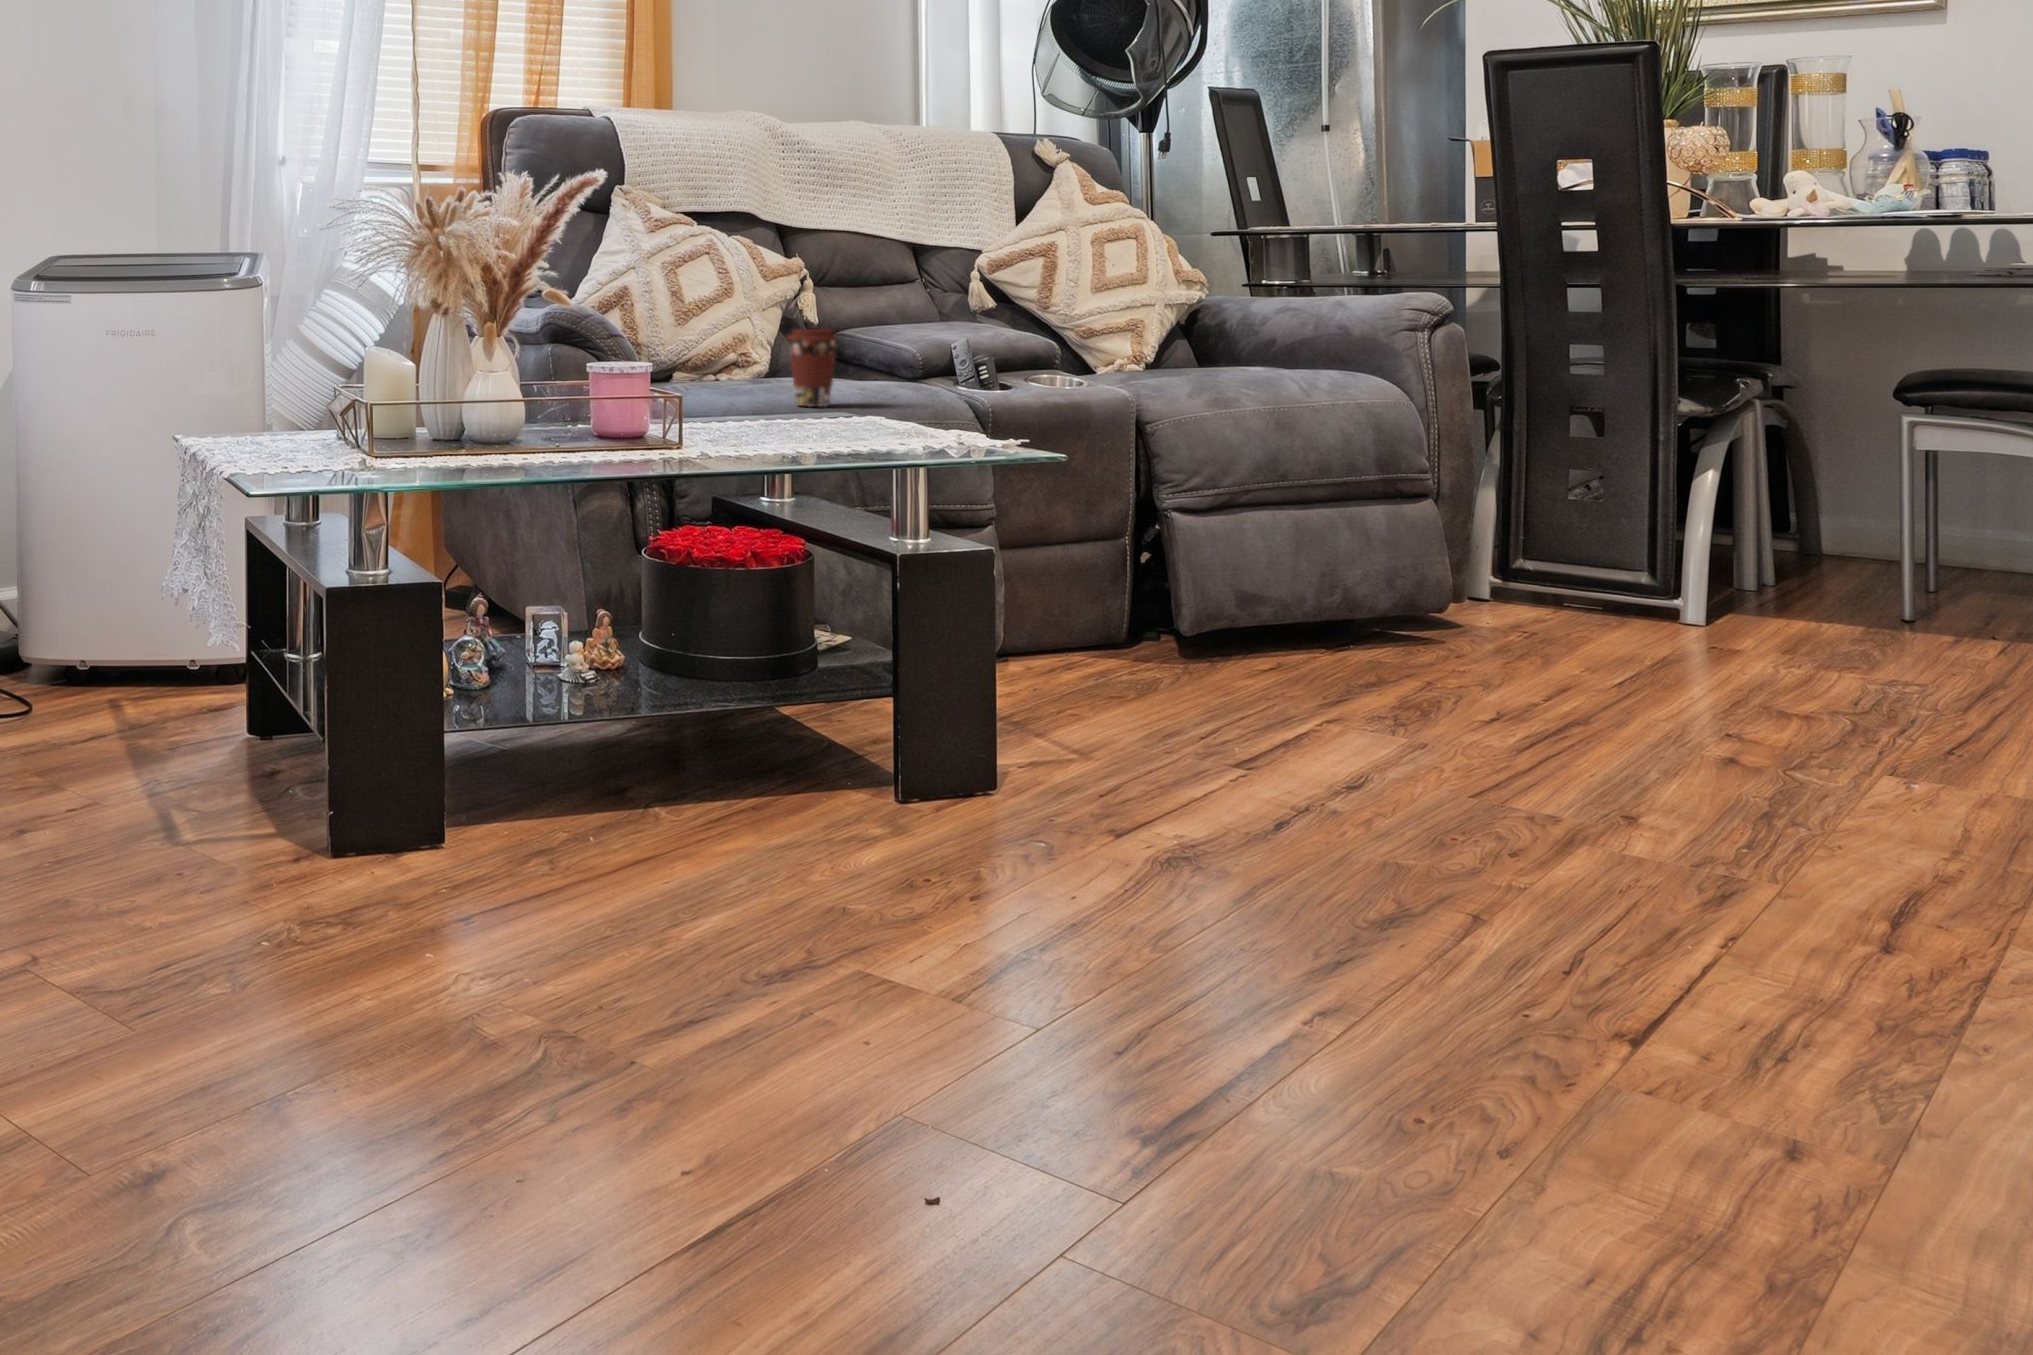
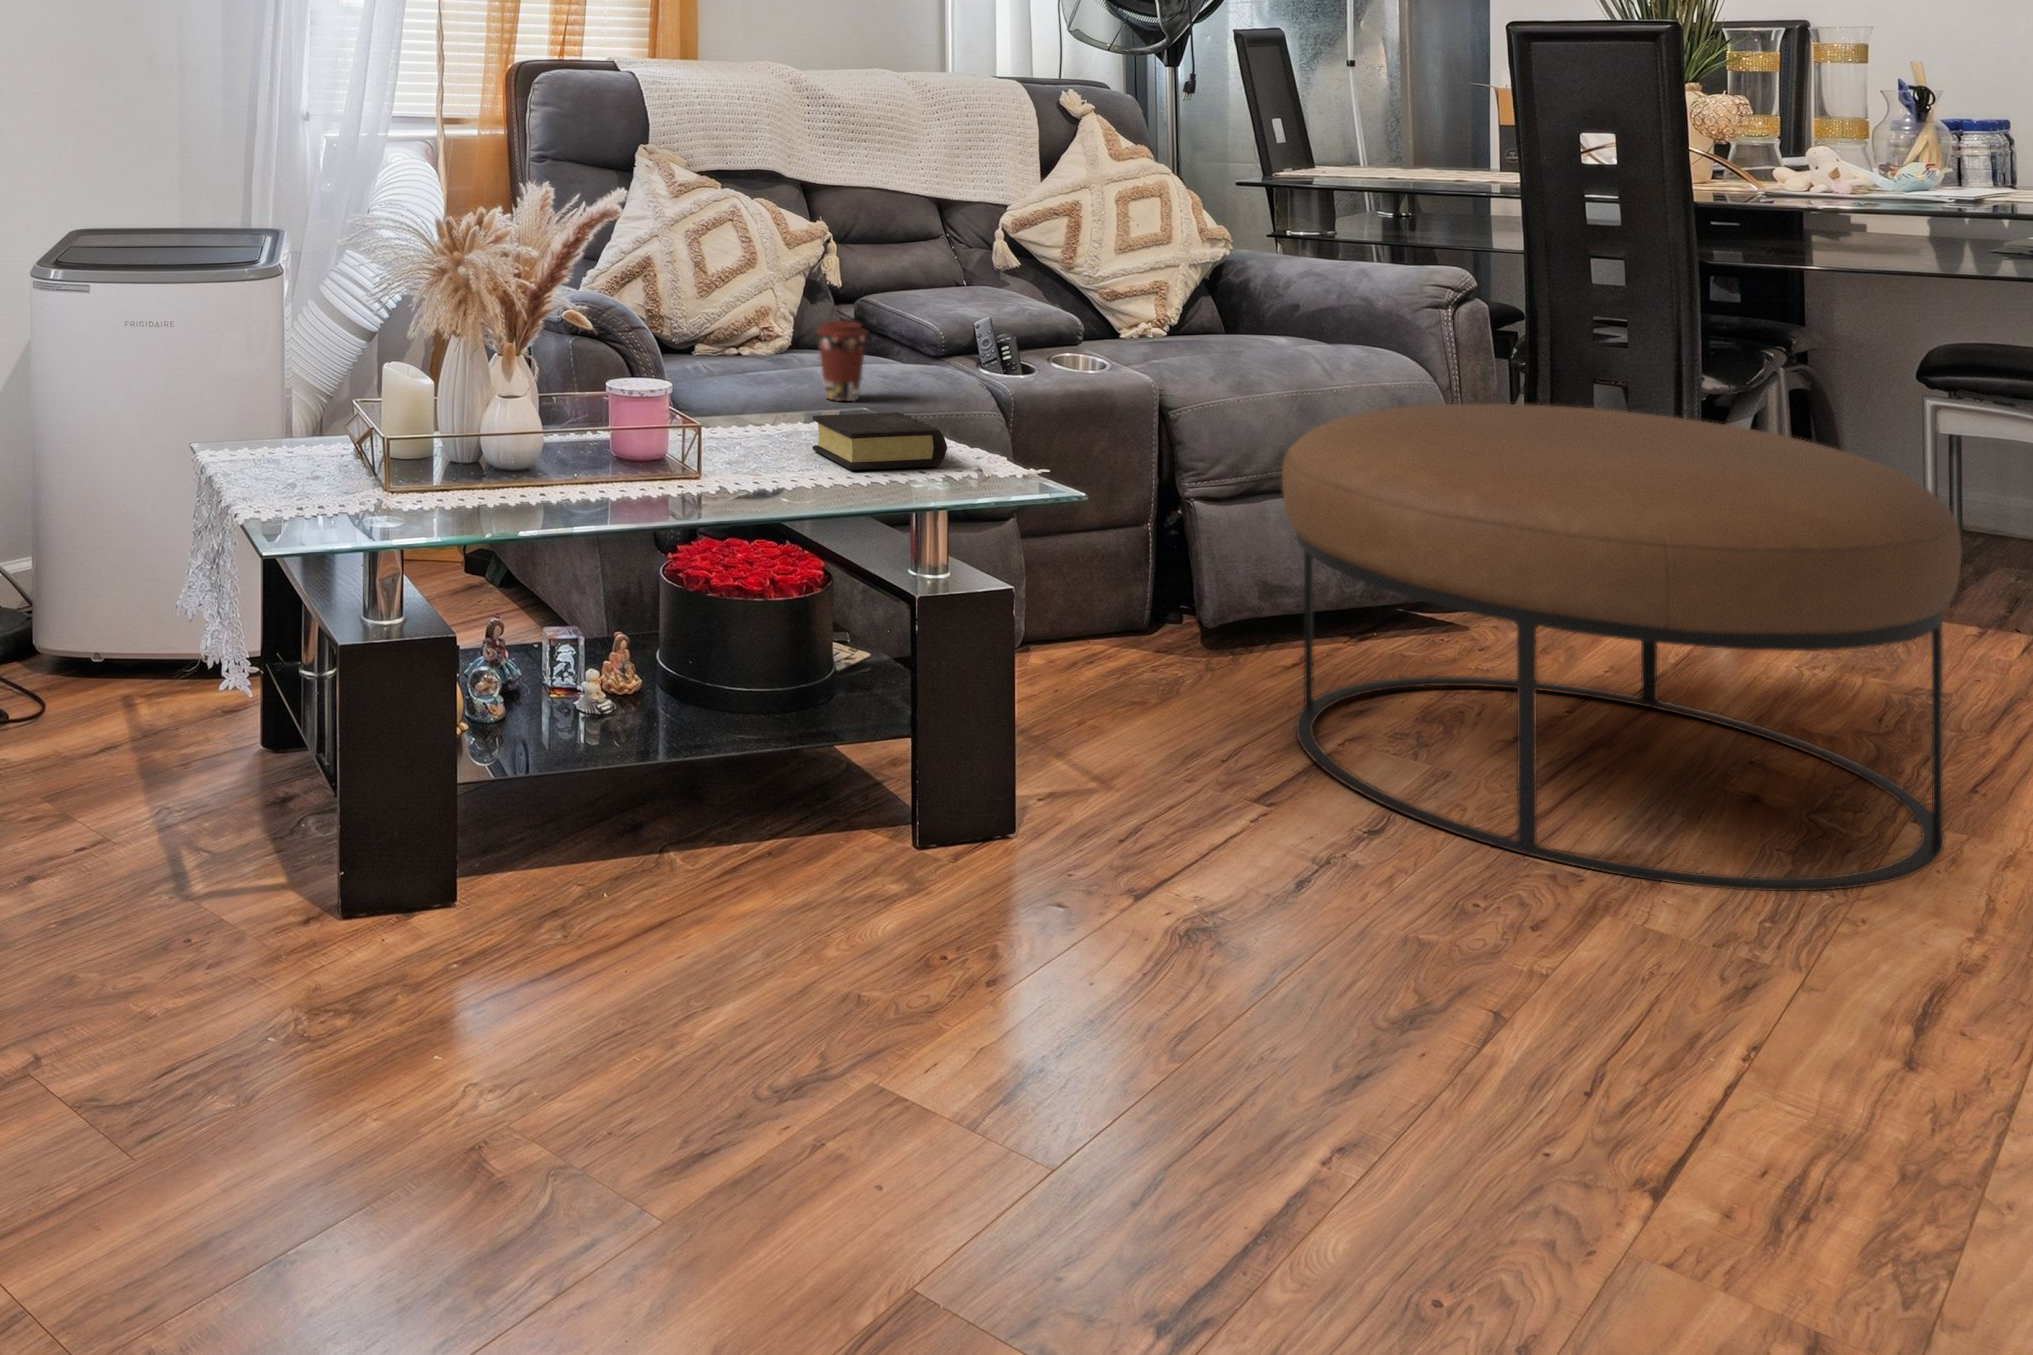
book: none [784,397,921,444] -> present [813,412,947,470]
ottoman: none [1259,401,1941,836] -> present [1282,404,1962,891]

